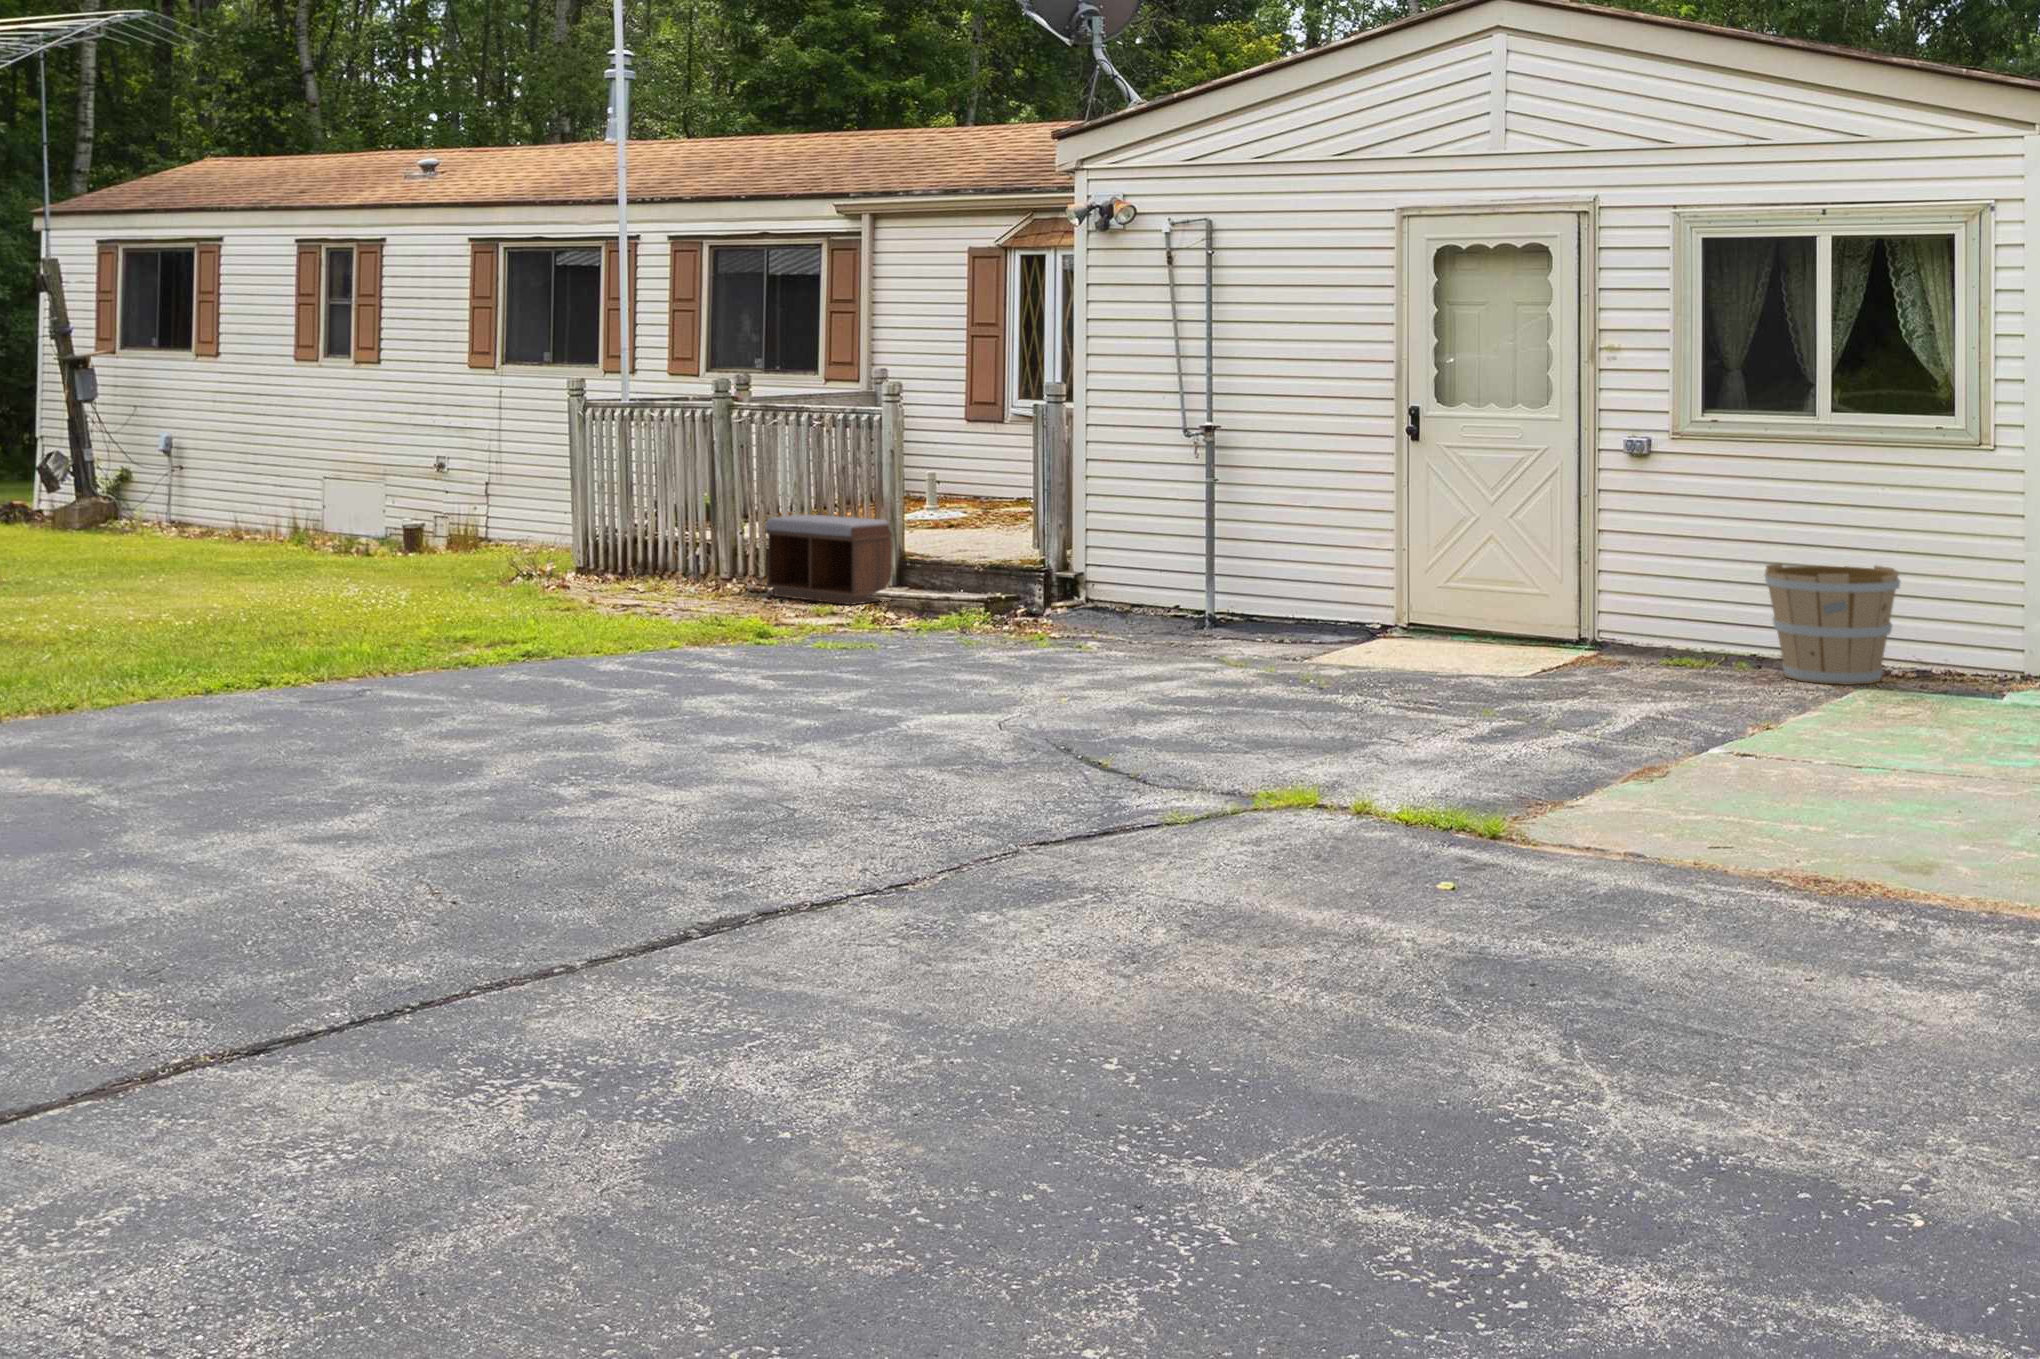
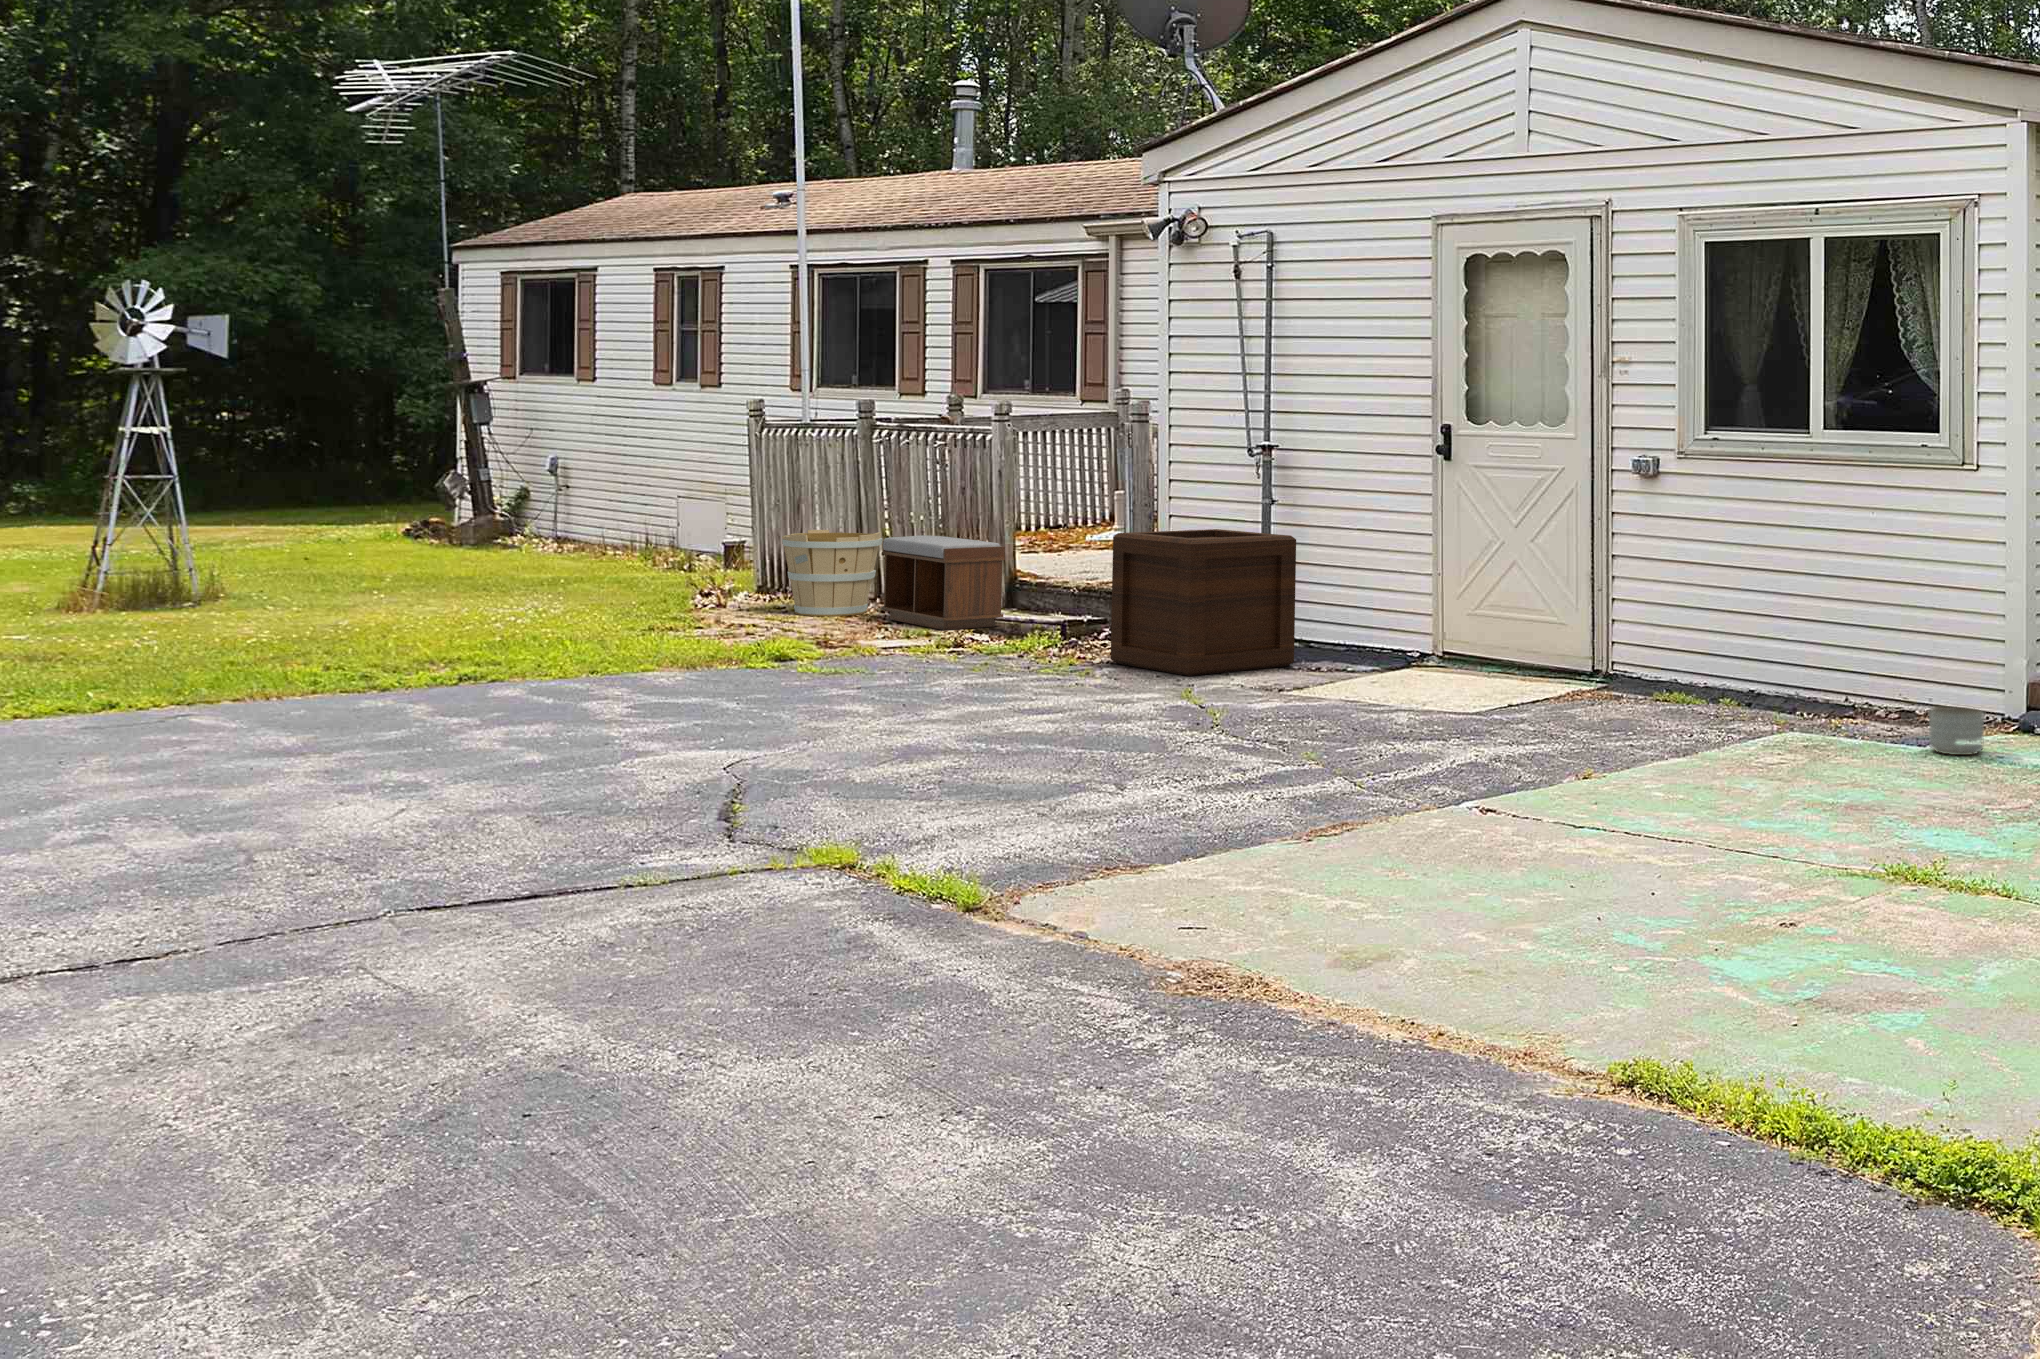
wooden crate: none [1087,503,1255,641] -> present [1111,529,1296,676]
wooden bucket: present [1765,563,1900,685] -> present [782,530,883,616]
planter: none [1952,644,2001,685] -> present [1929,707,1984,755]

